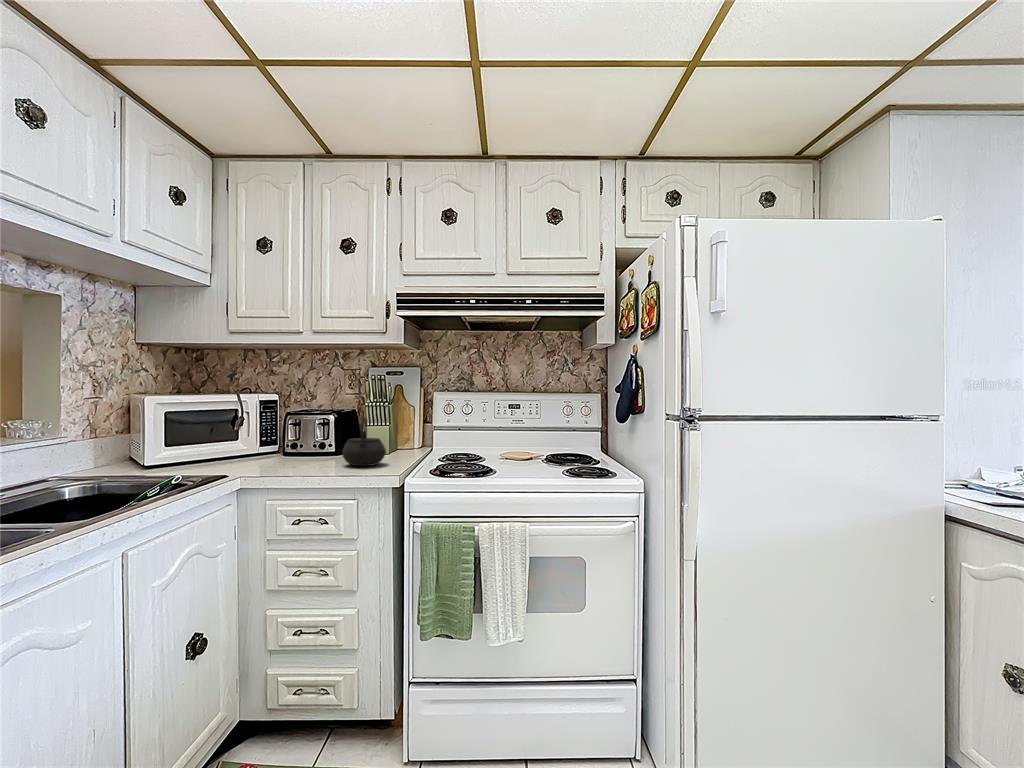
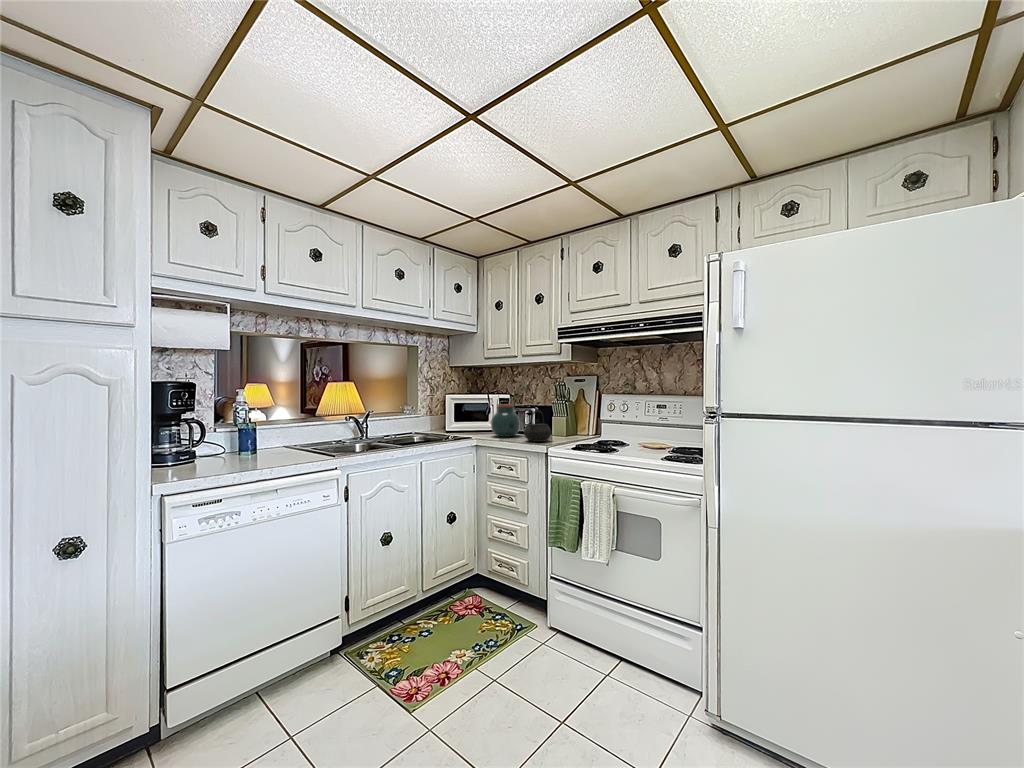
jar: none [267,409,318,463] -> present [491,404,520,437]

